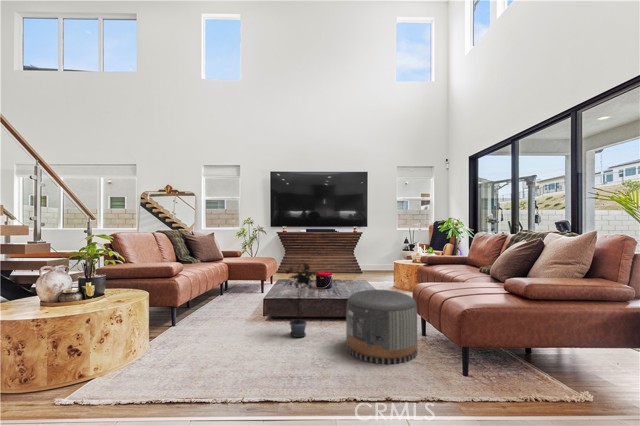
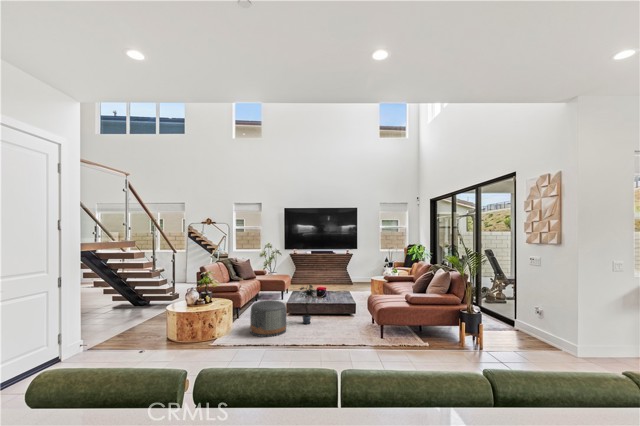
pouf: present [346,290,417,364] -> present [250,300,286,337]

